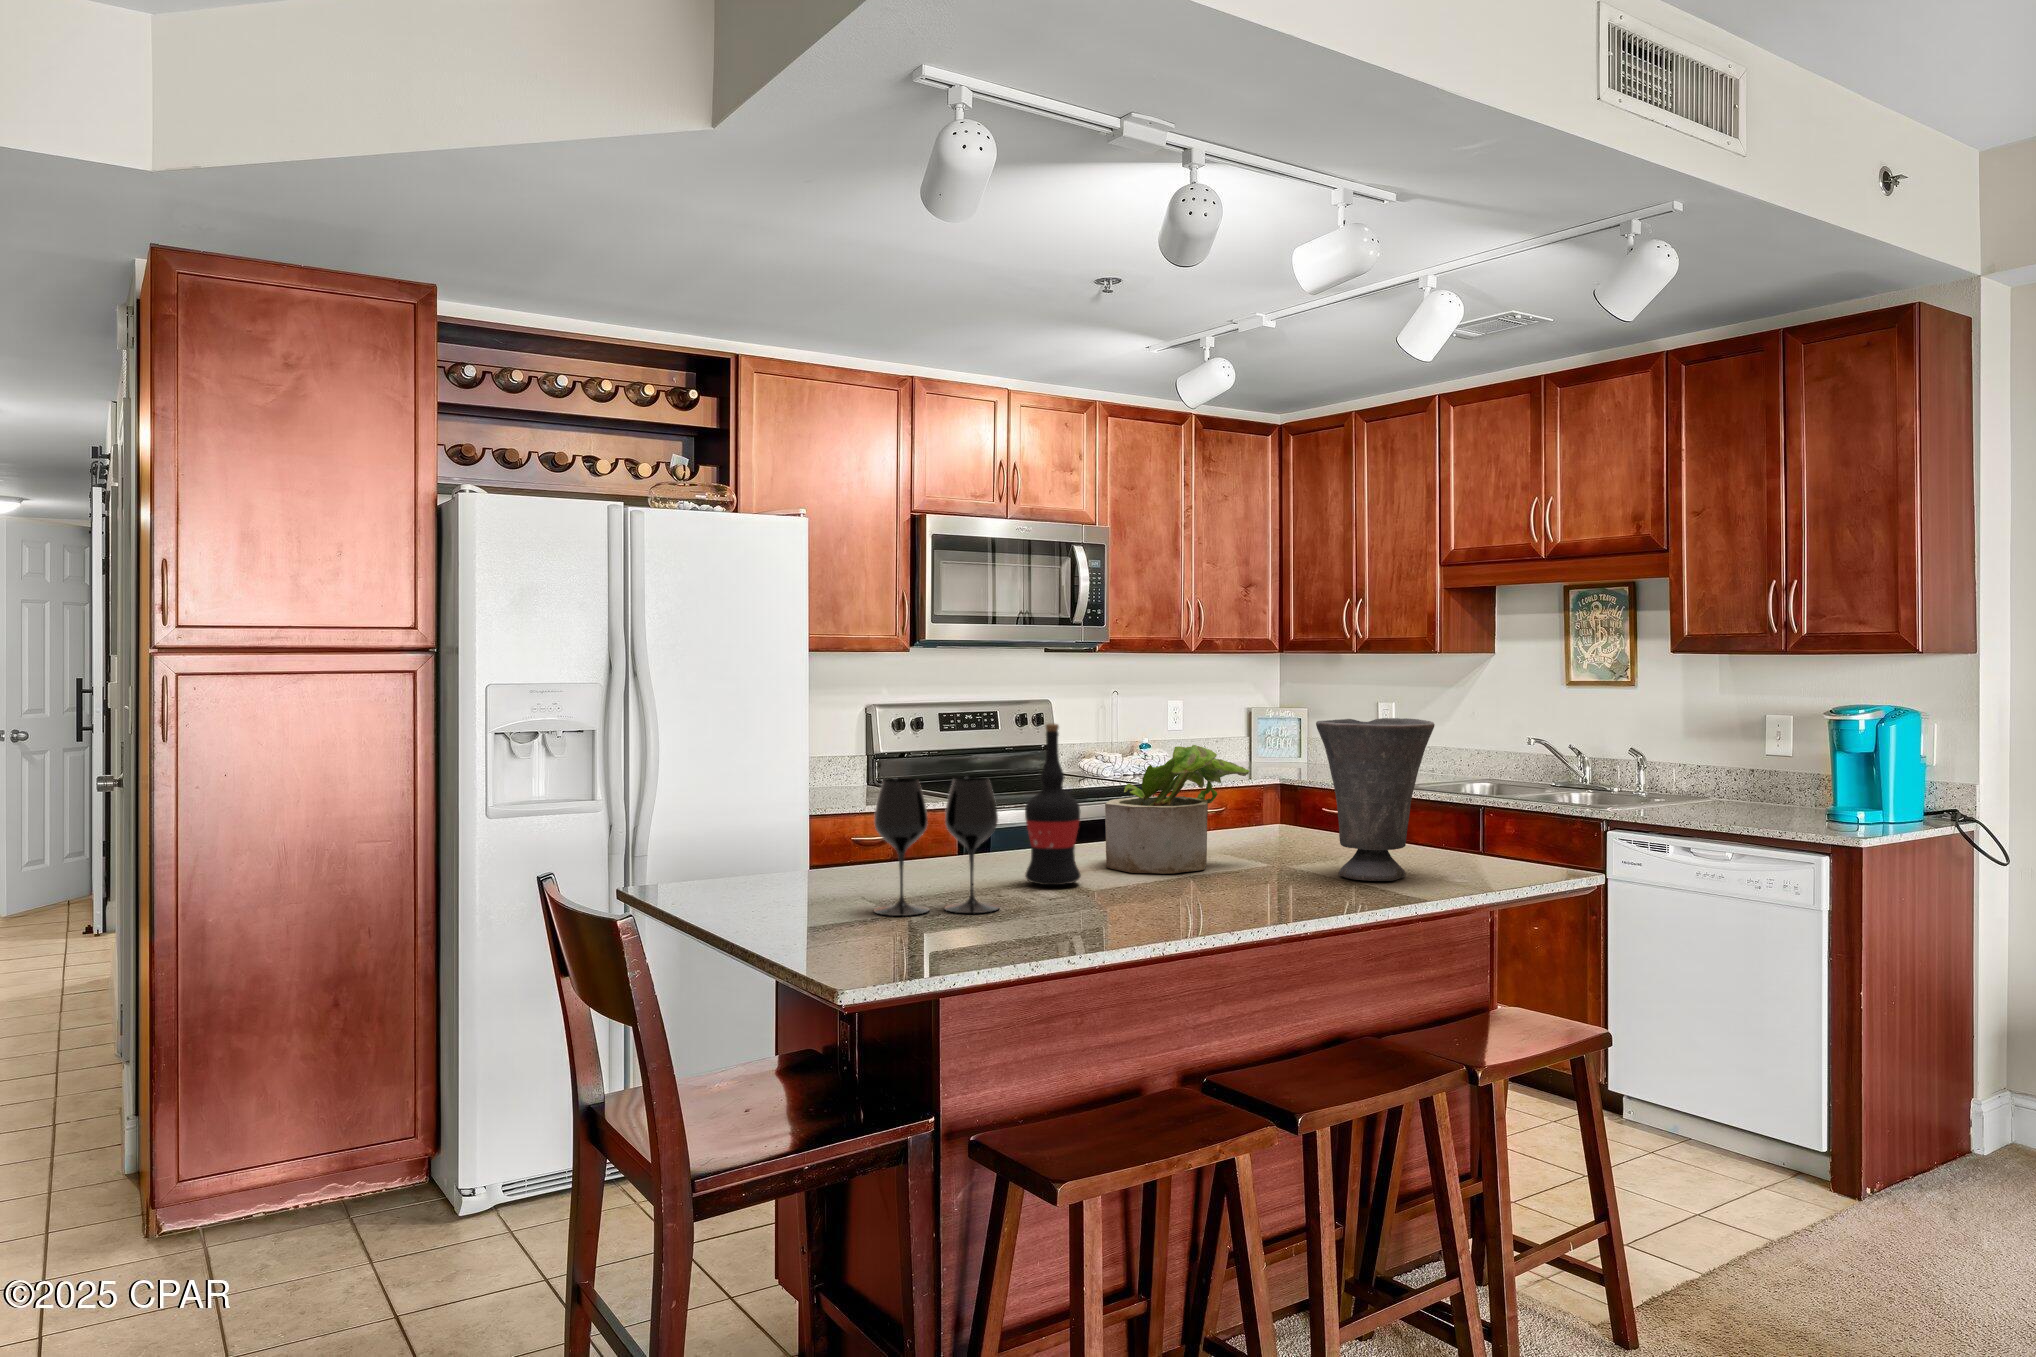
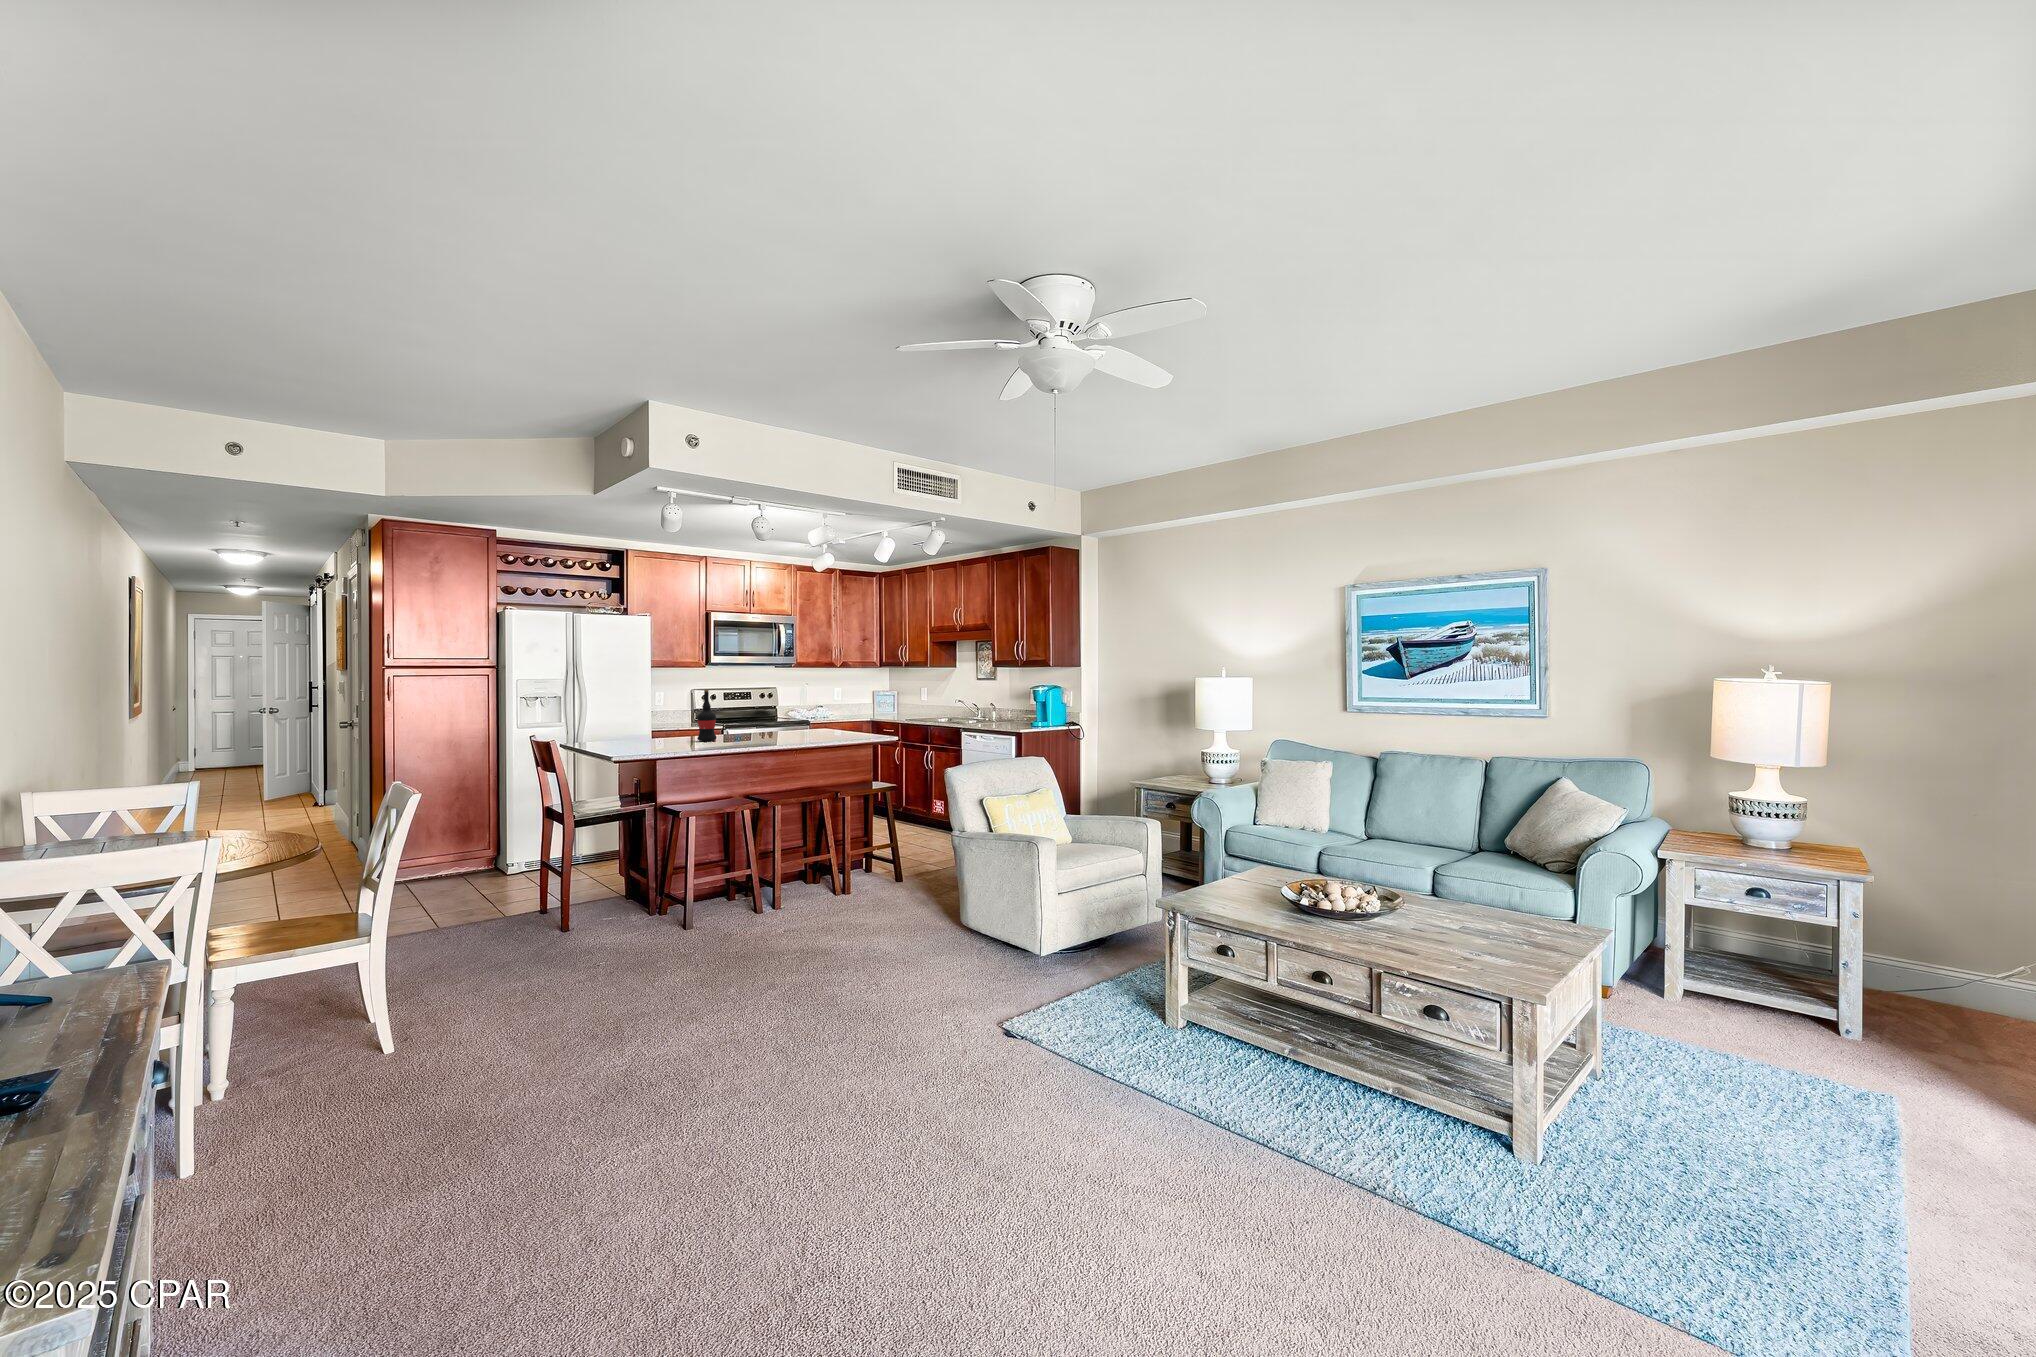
vase: present [1316,718,1435,881] -> none [797,688,834,738]
potted plant: present [1105,745,1250,874] -> none [733,697,783,739]
wine glass: present [874,777,999,916] -> none [638,705,680,747]

